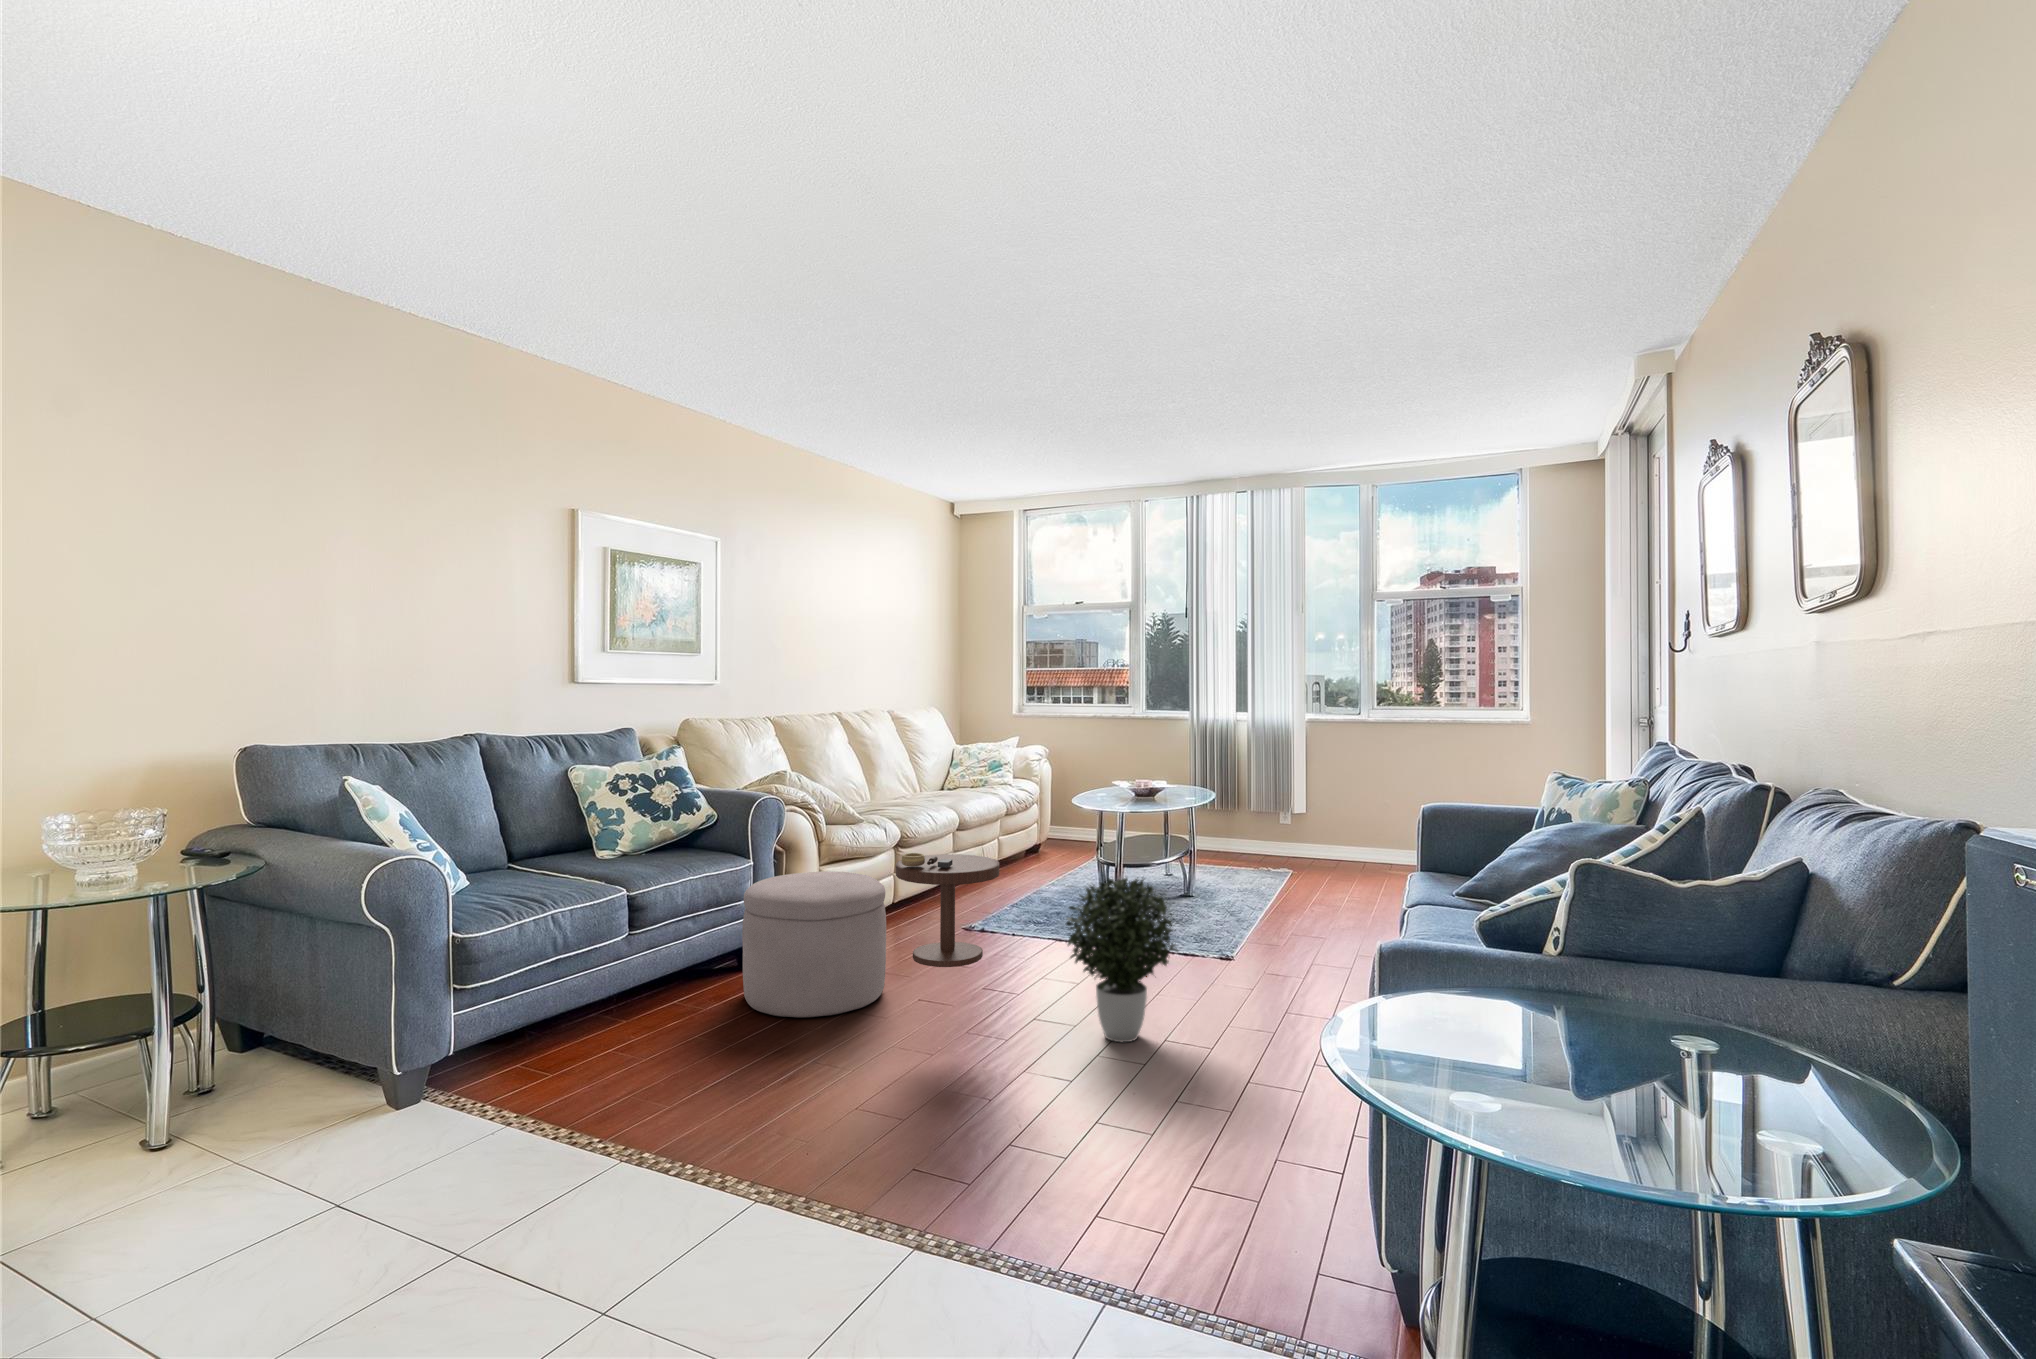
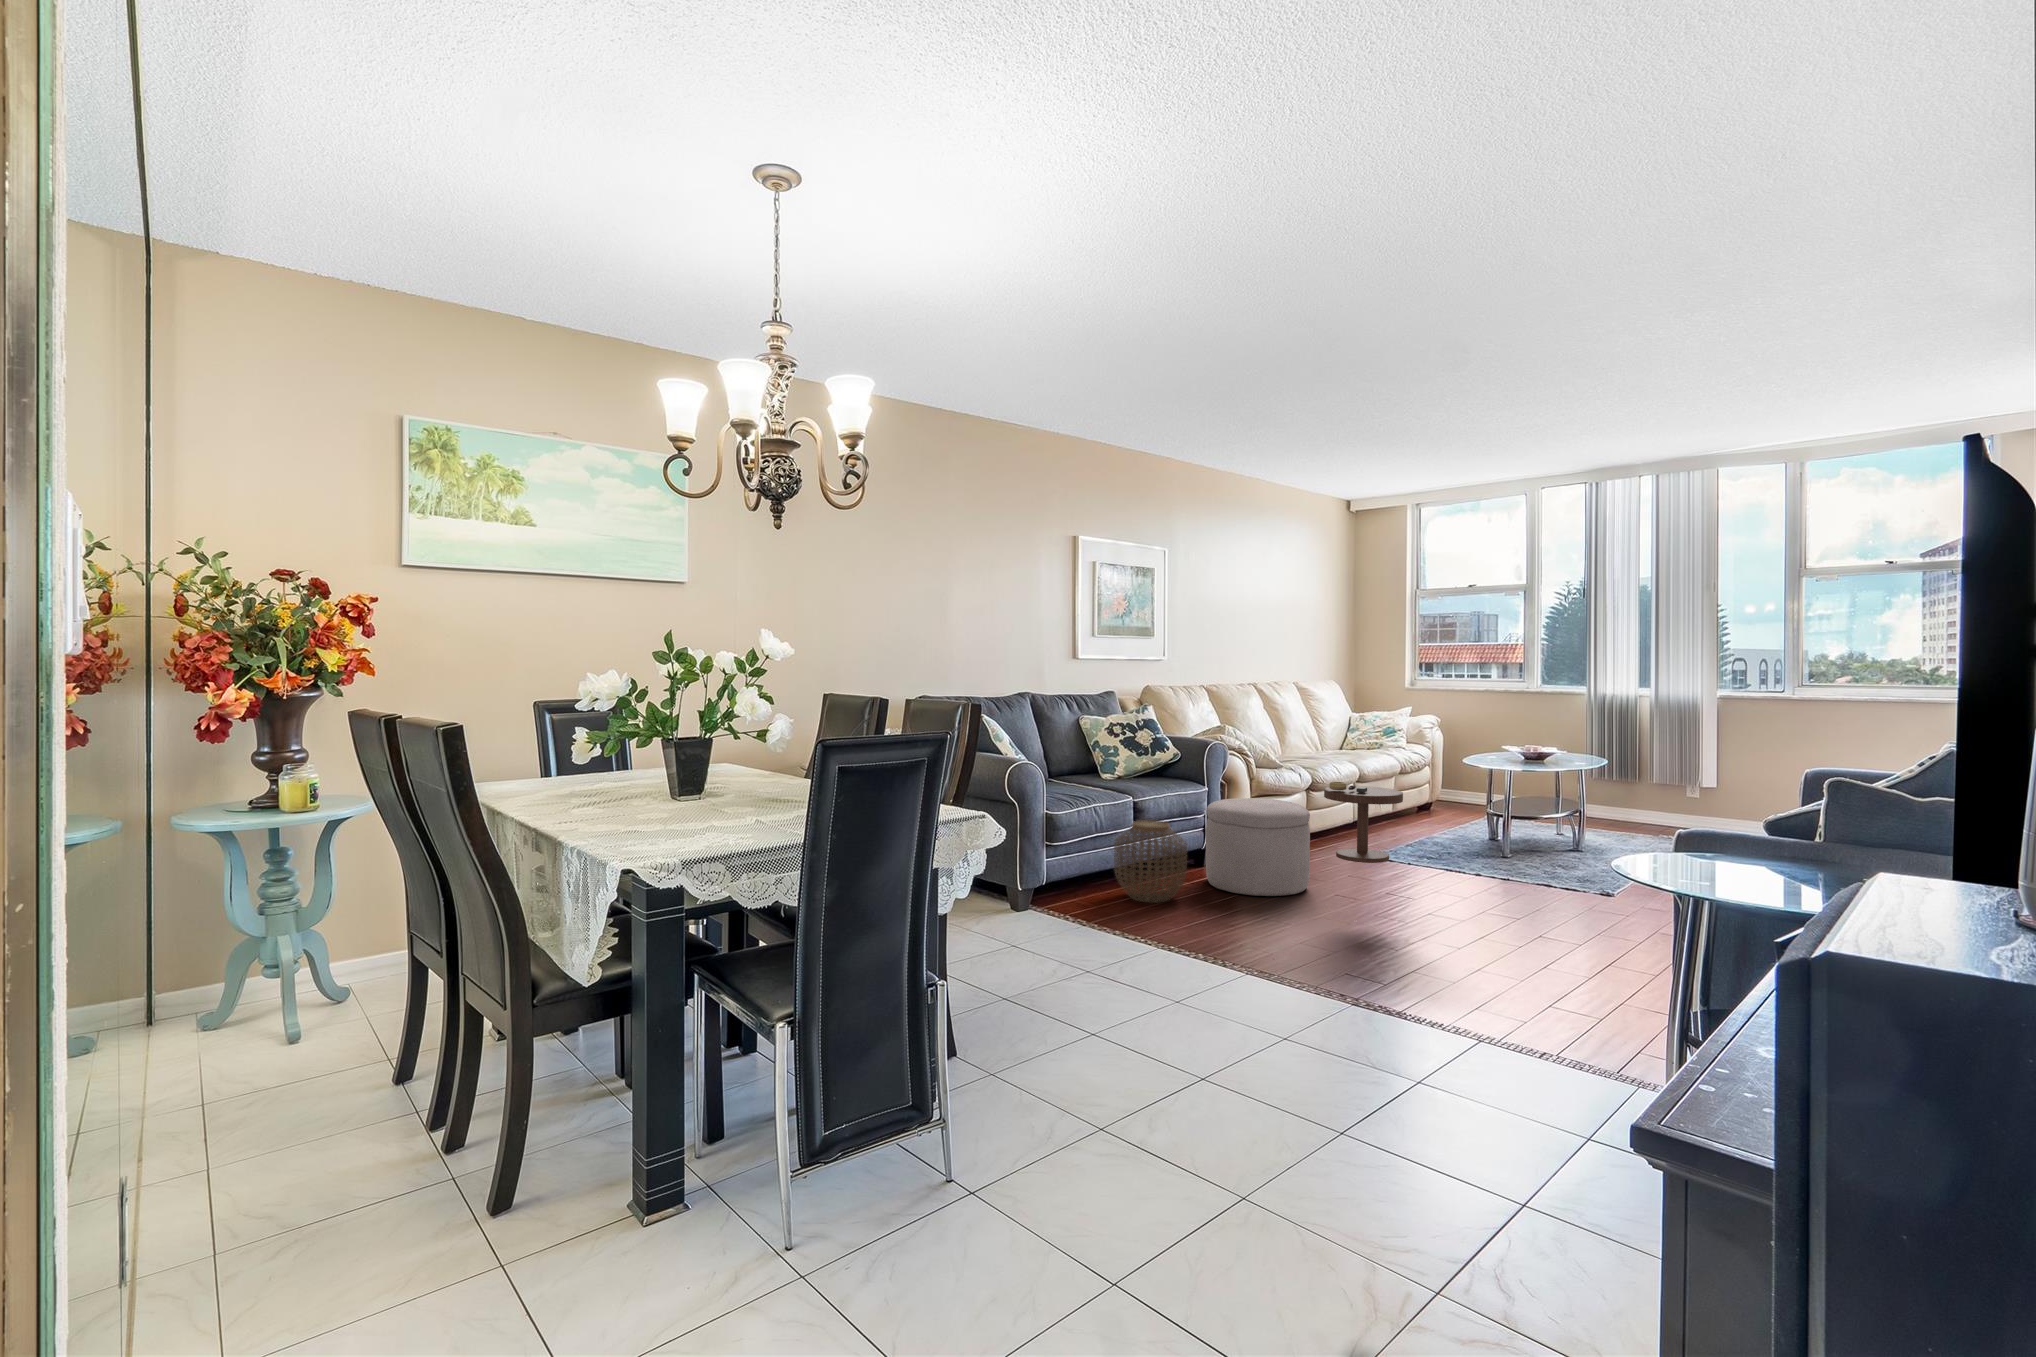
potted plant: present [1066,878,1178,1042] -> none [1456,810,1553,934]
woven basket: none [585,924,703,1055] -> present [1114,820,1187,903]

